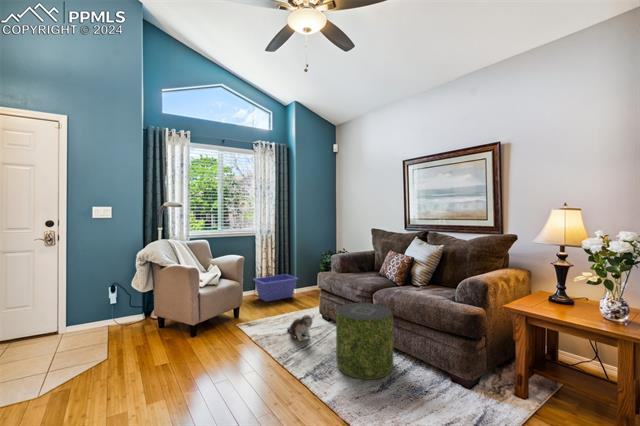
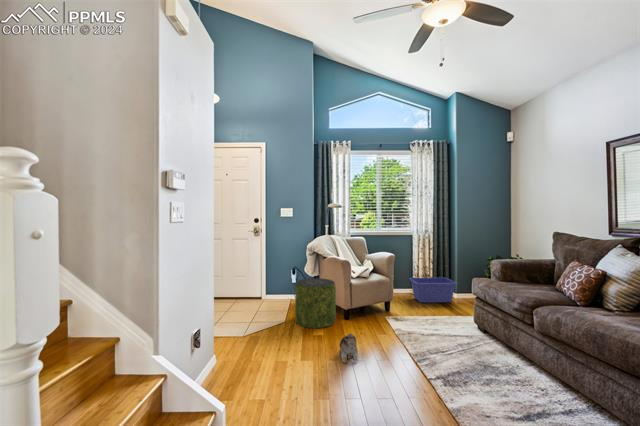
pouf: present [336,303,393,379] -> present [295,278,336,328]
plush toy: present [287,315,314,341] -> present [339,333,358,363]

